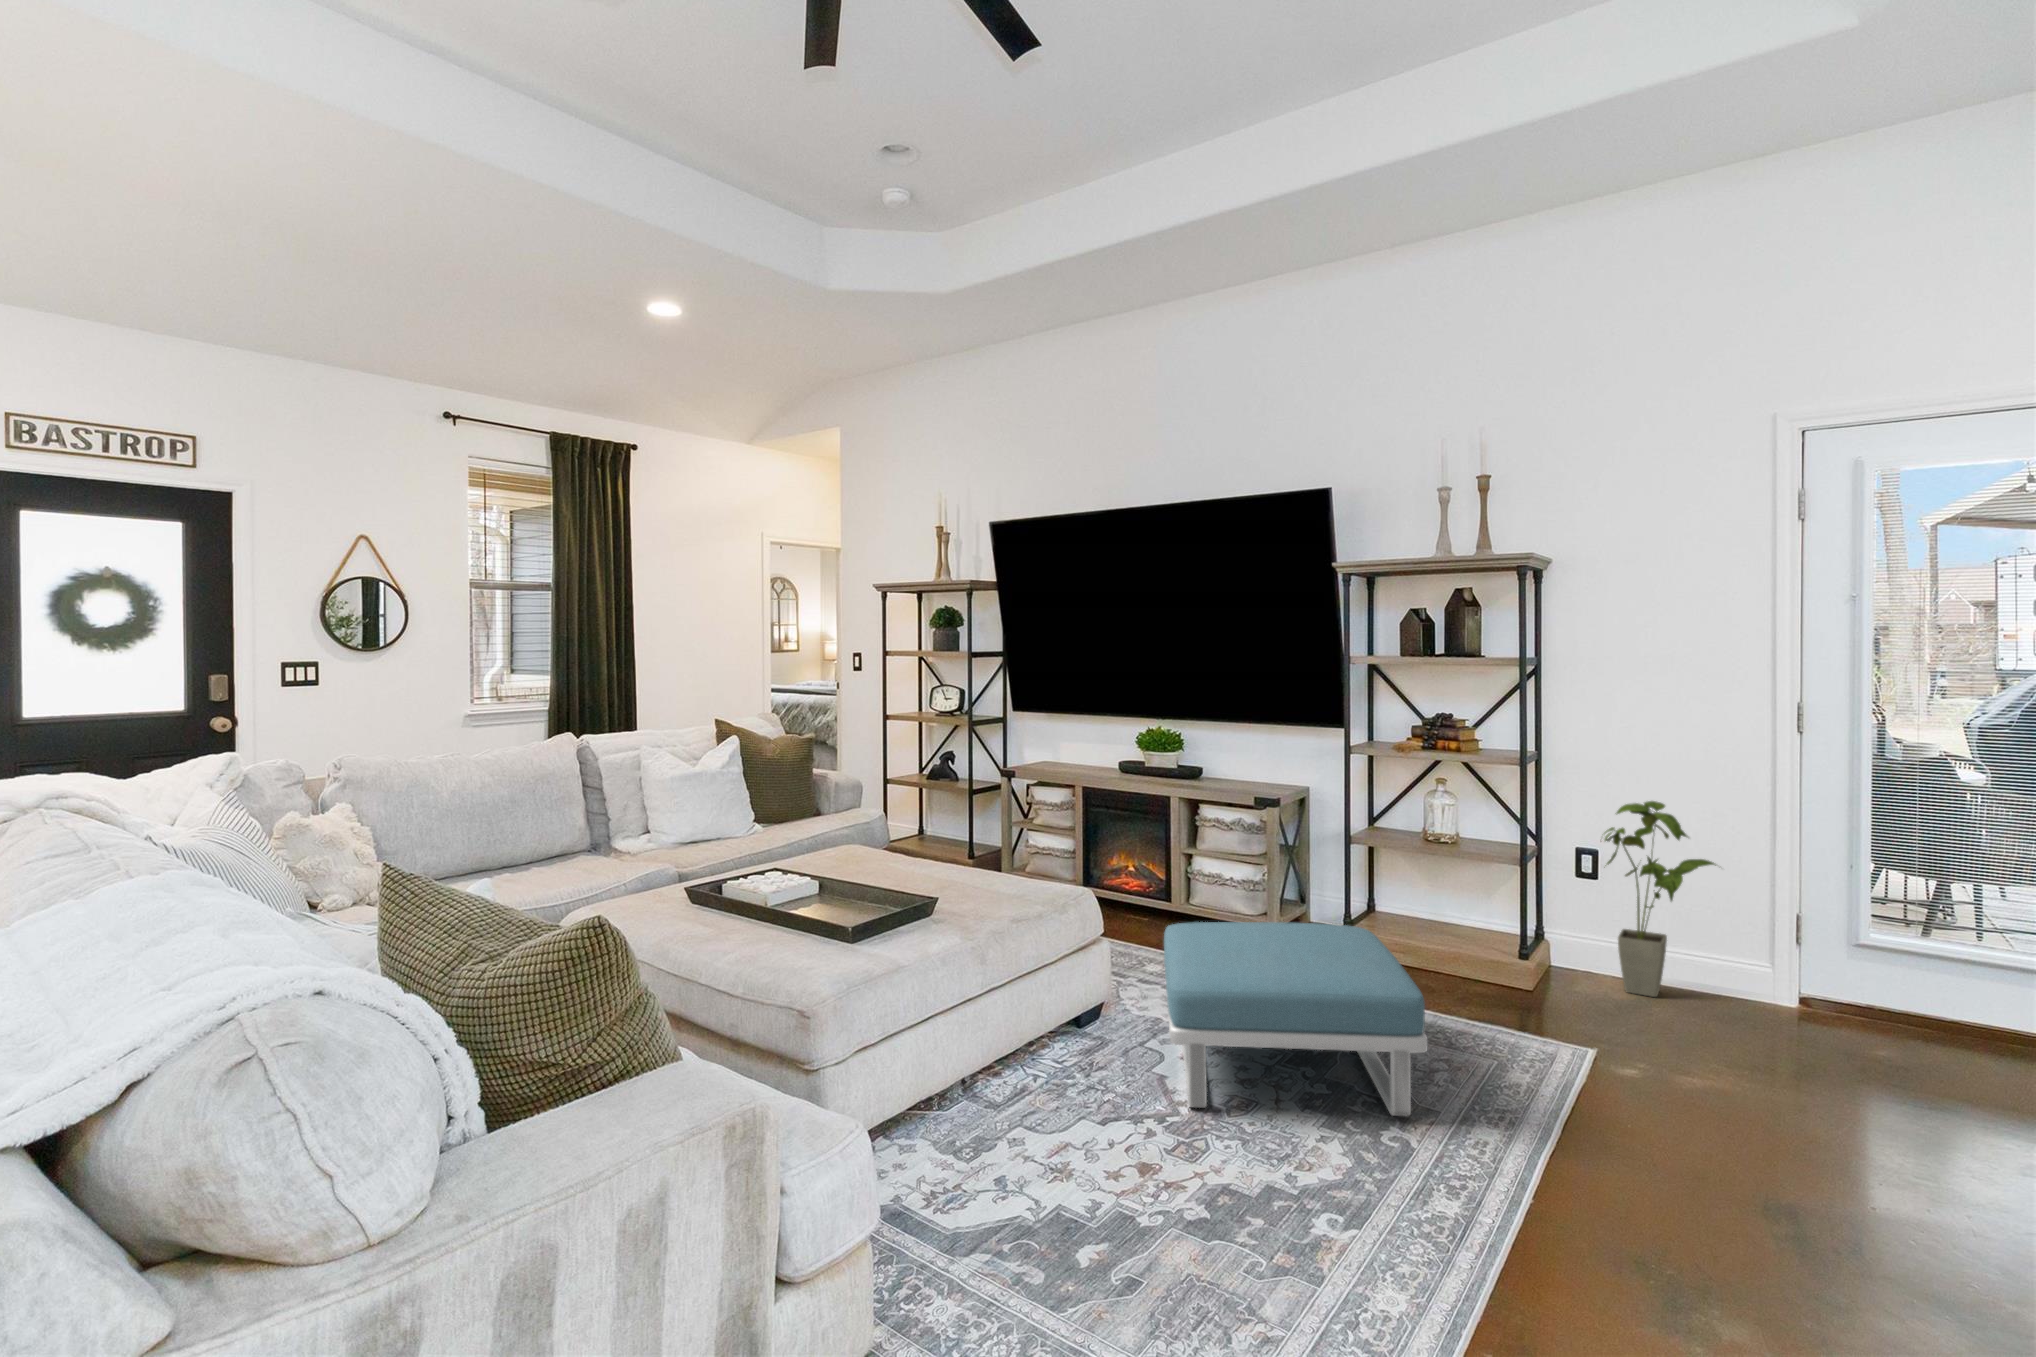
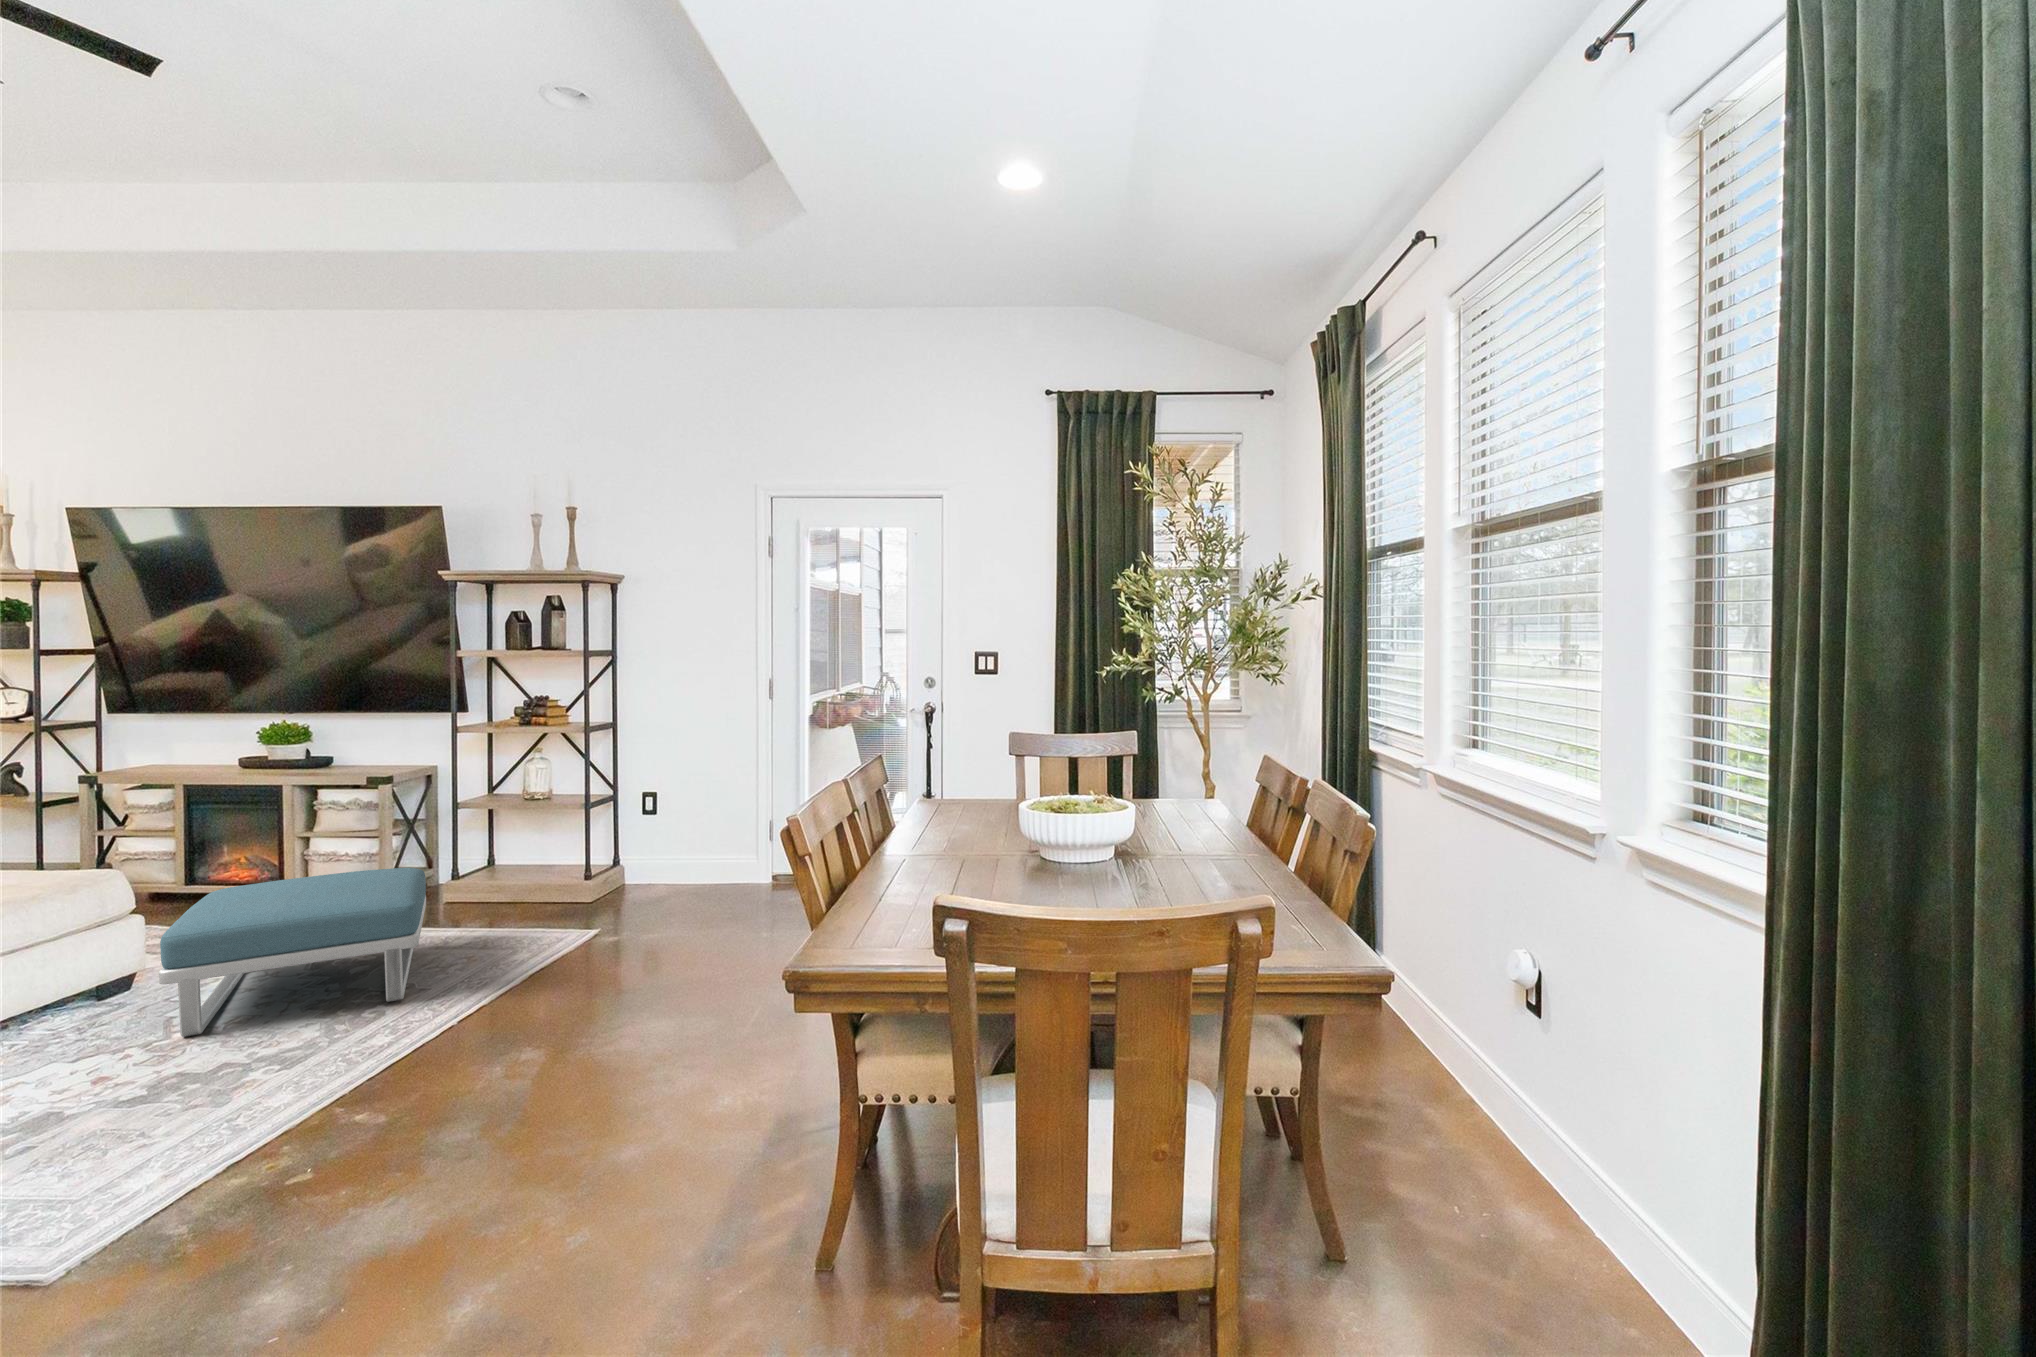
house plant: present [1605,801,1716,997] -> none [647,752,727,892]

